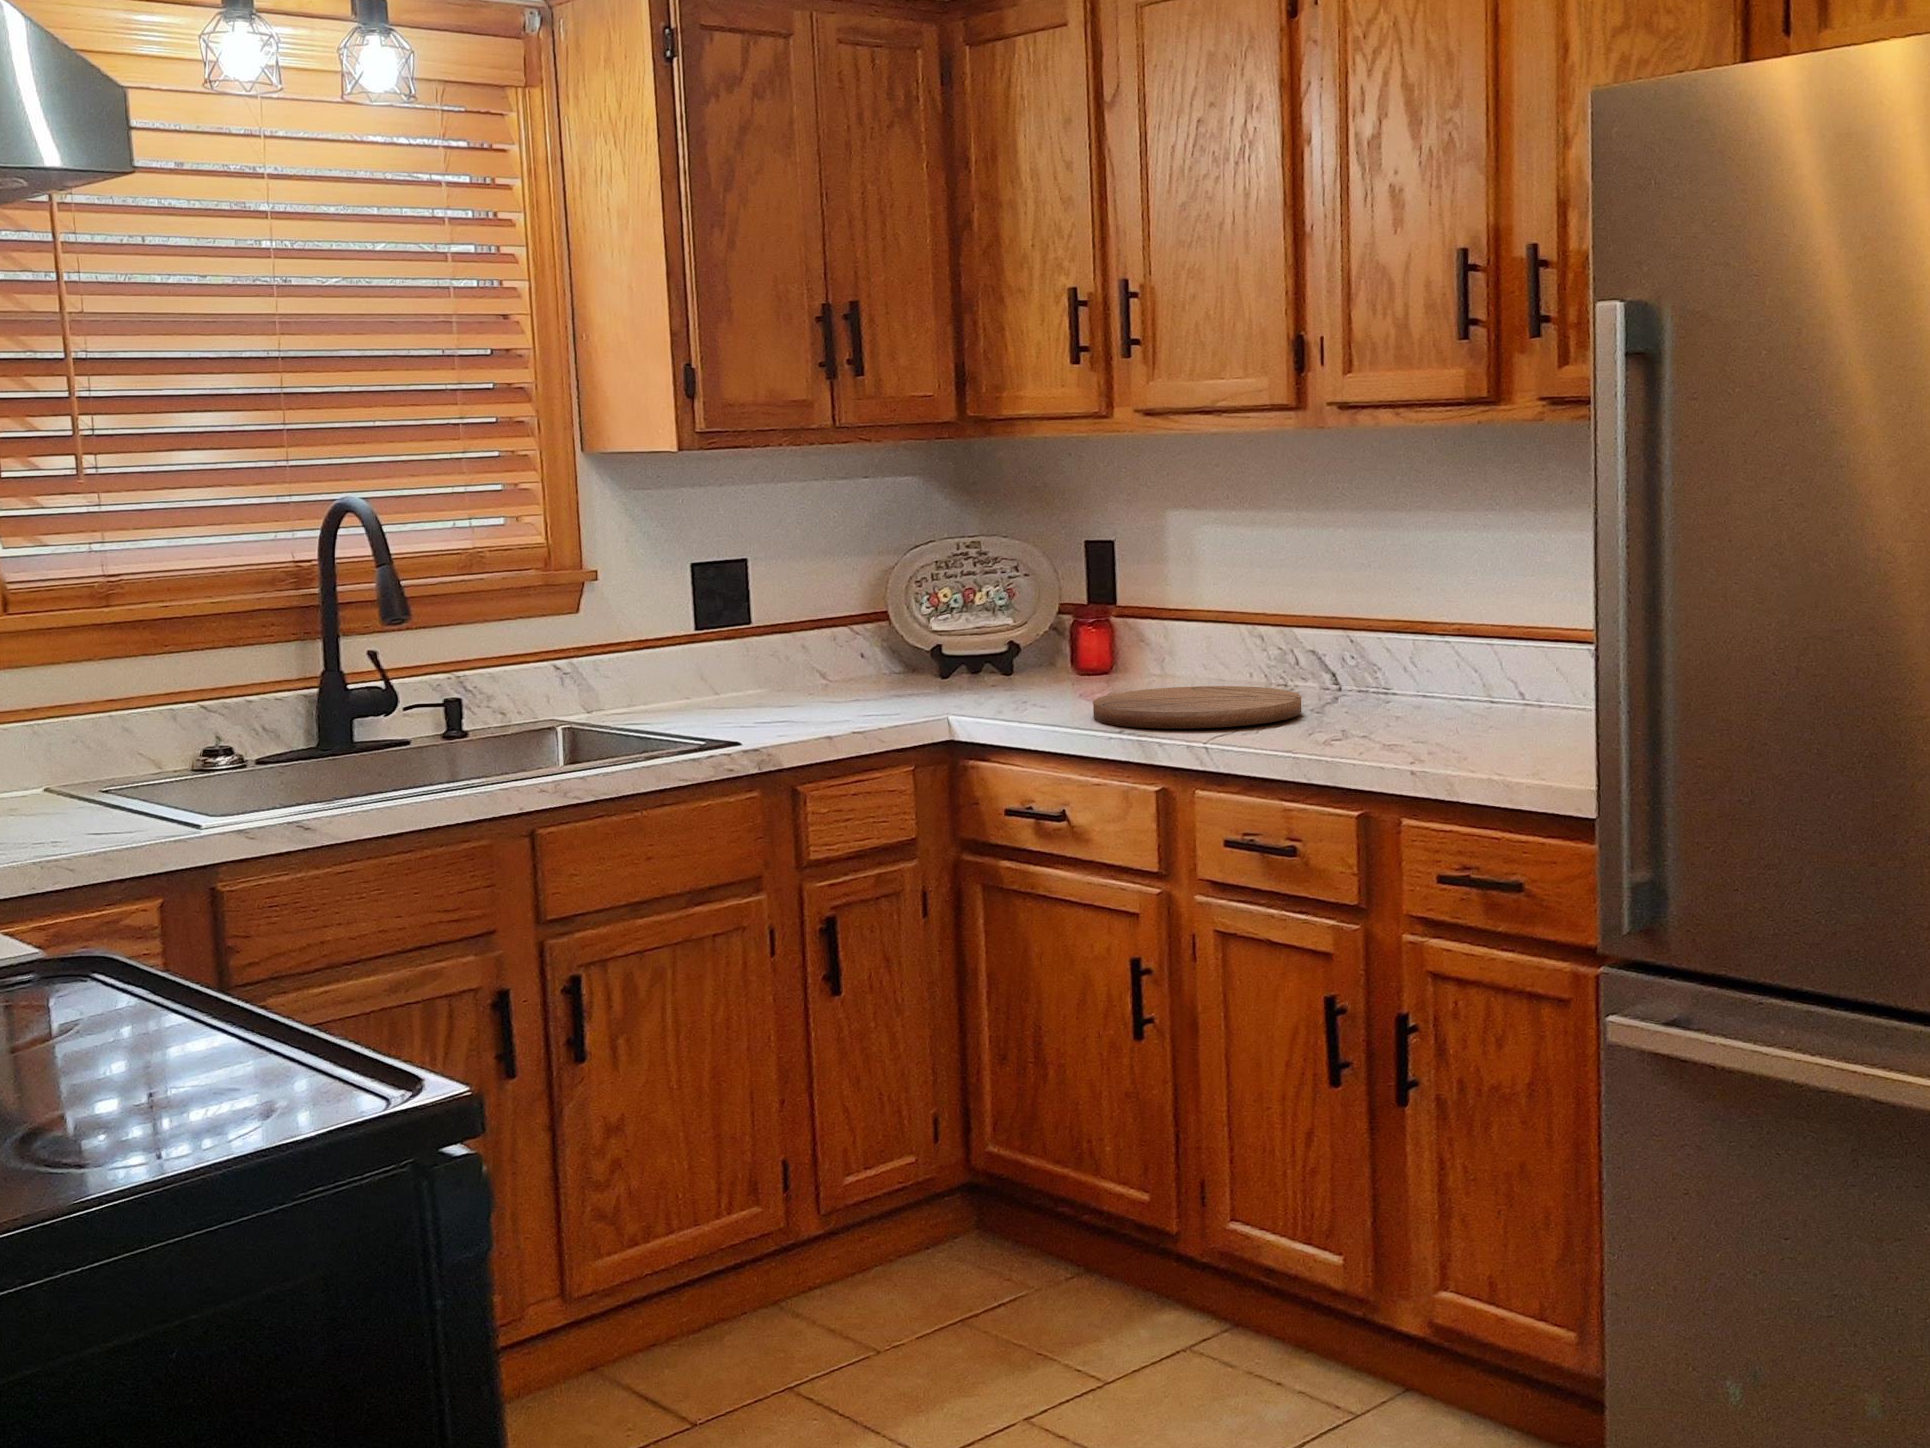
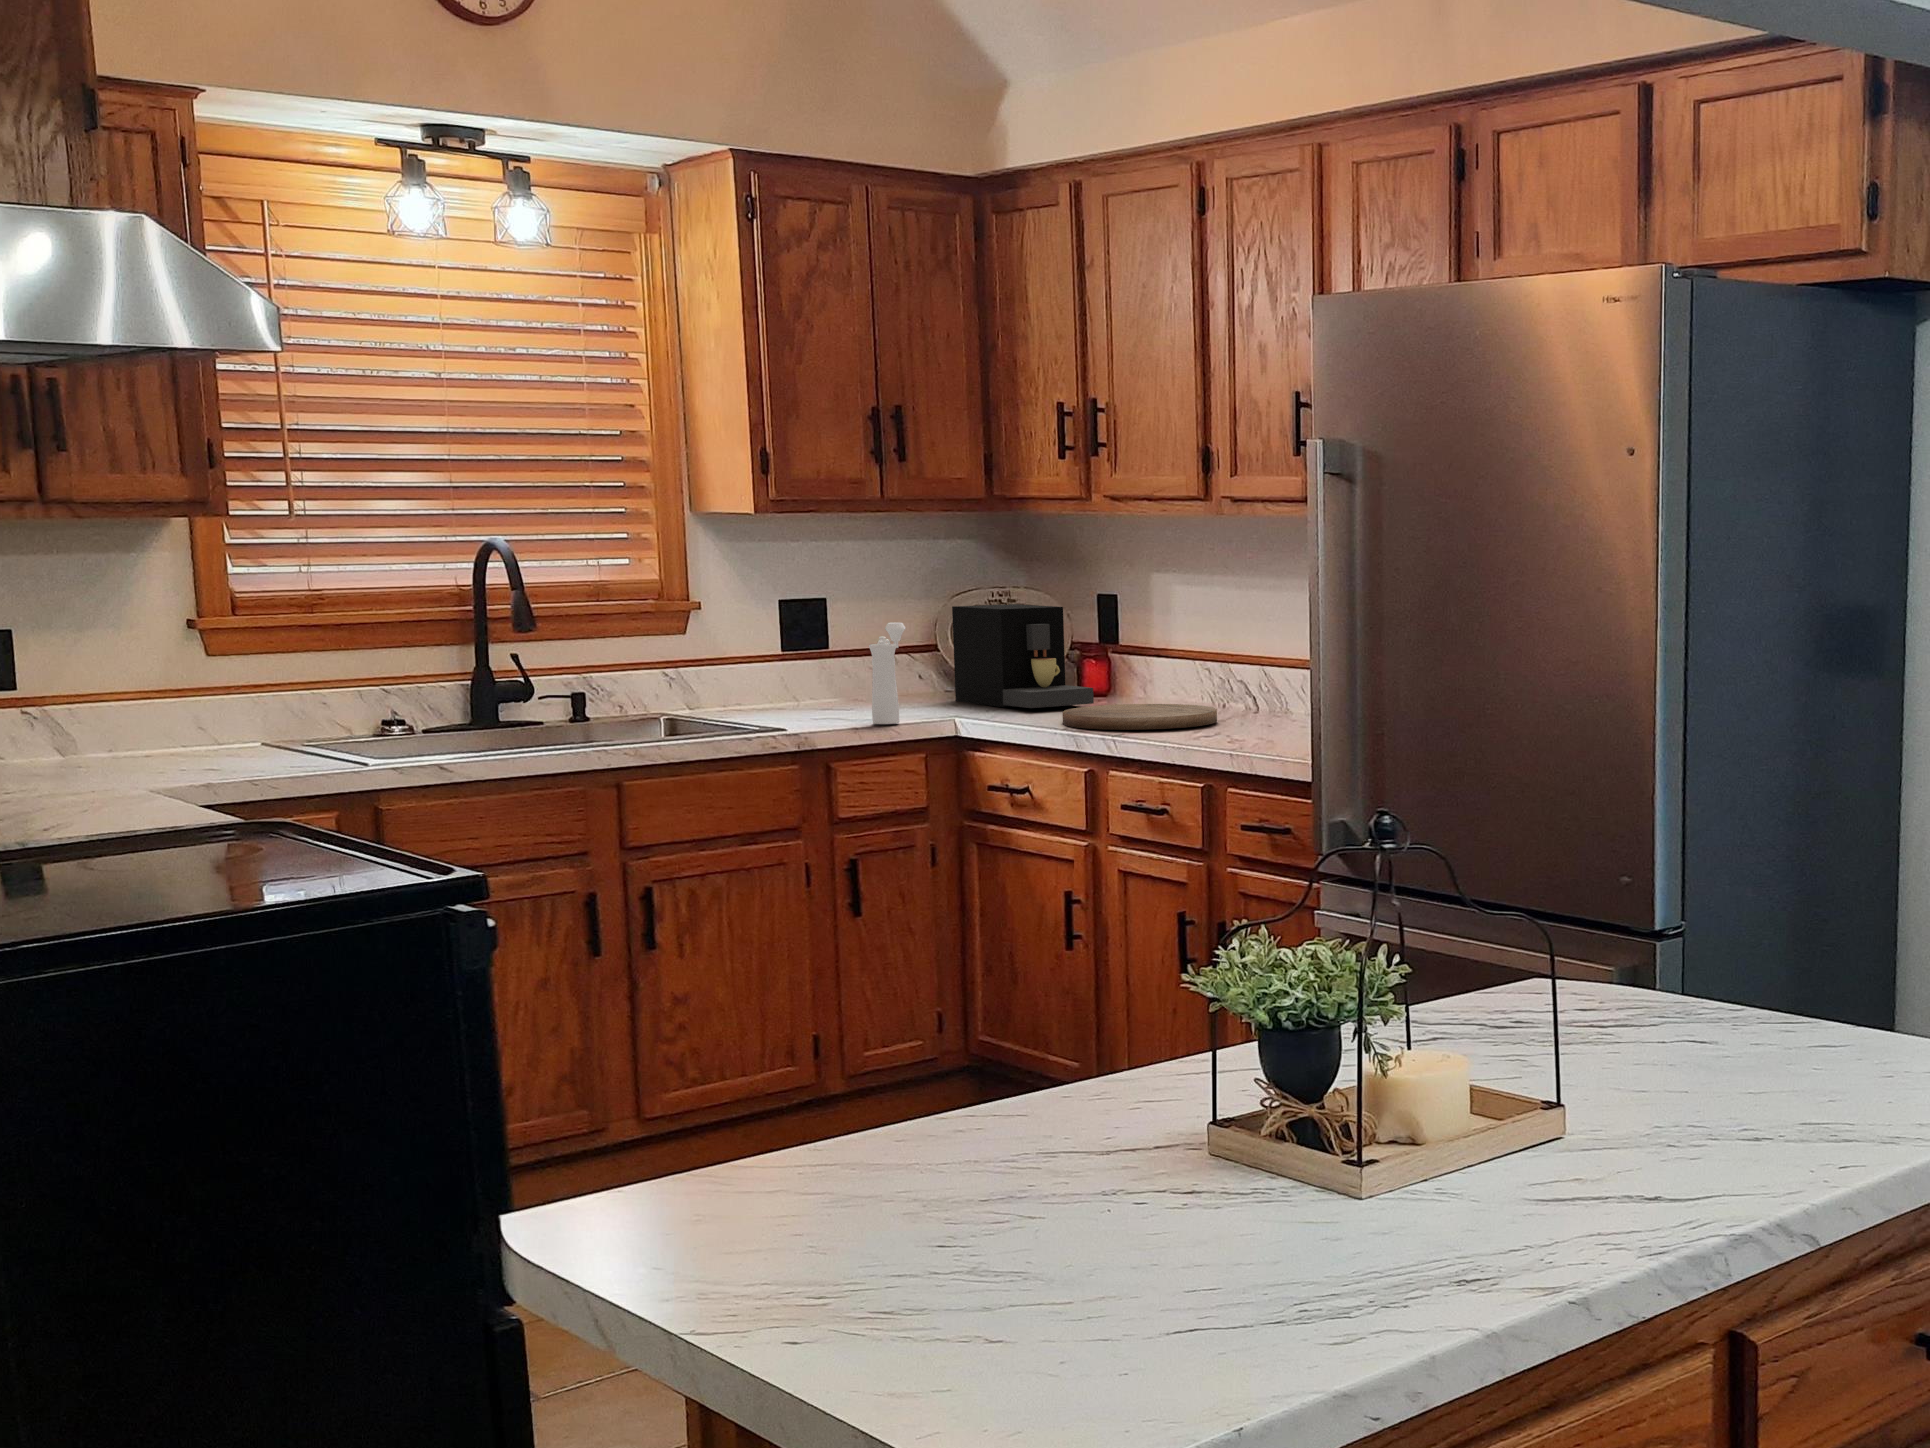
coffee maker: none [912,557,1108,697] -> present [952,604,1094,708]
pepper mill: none [838,589,879,729] -> present [869,623,906,724]

